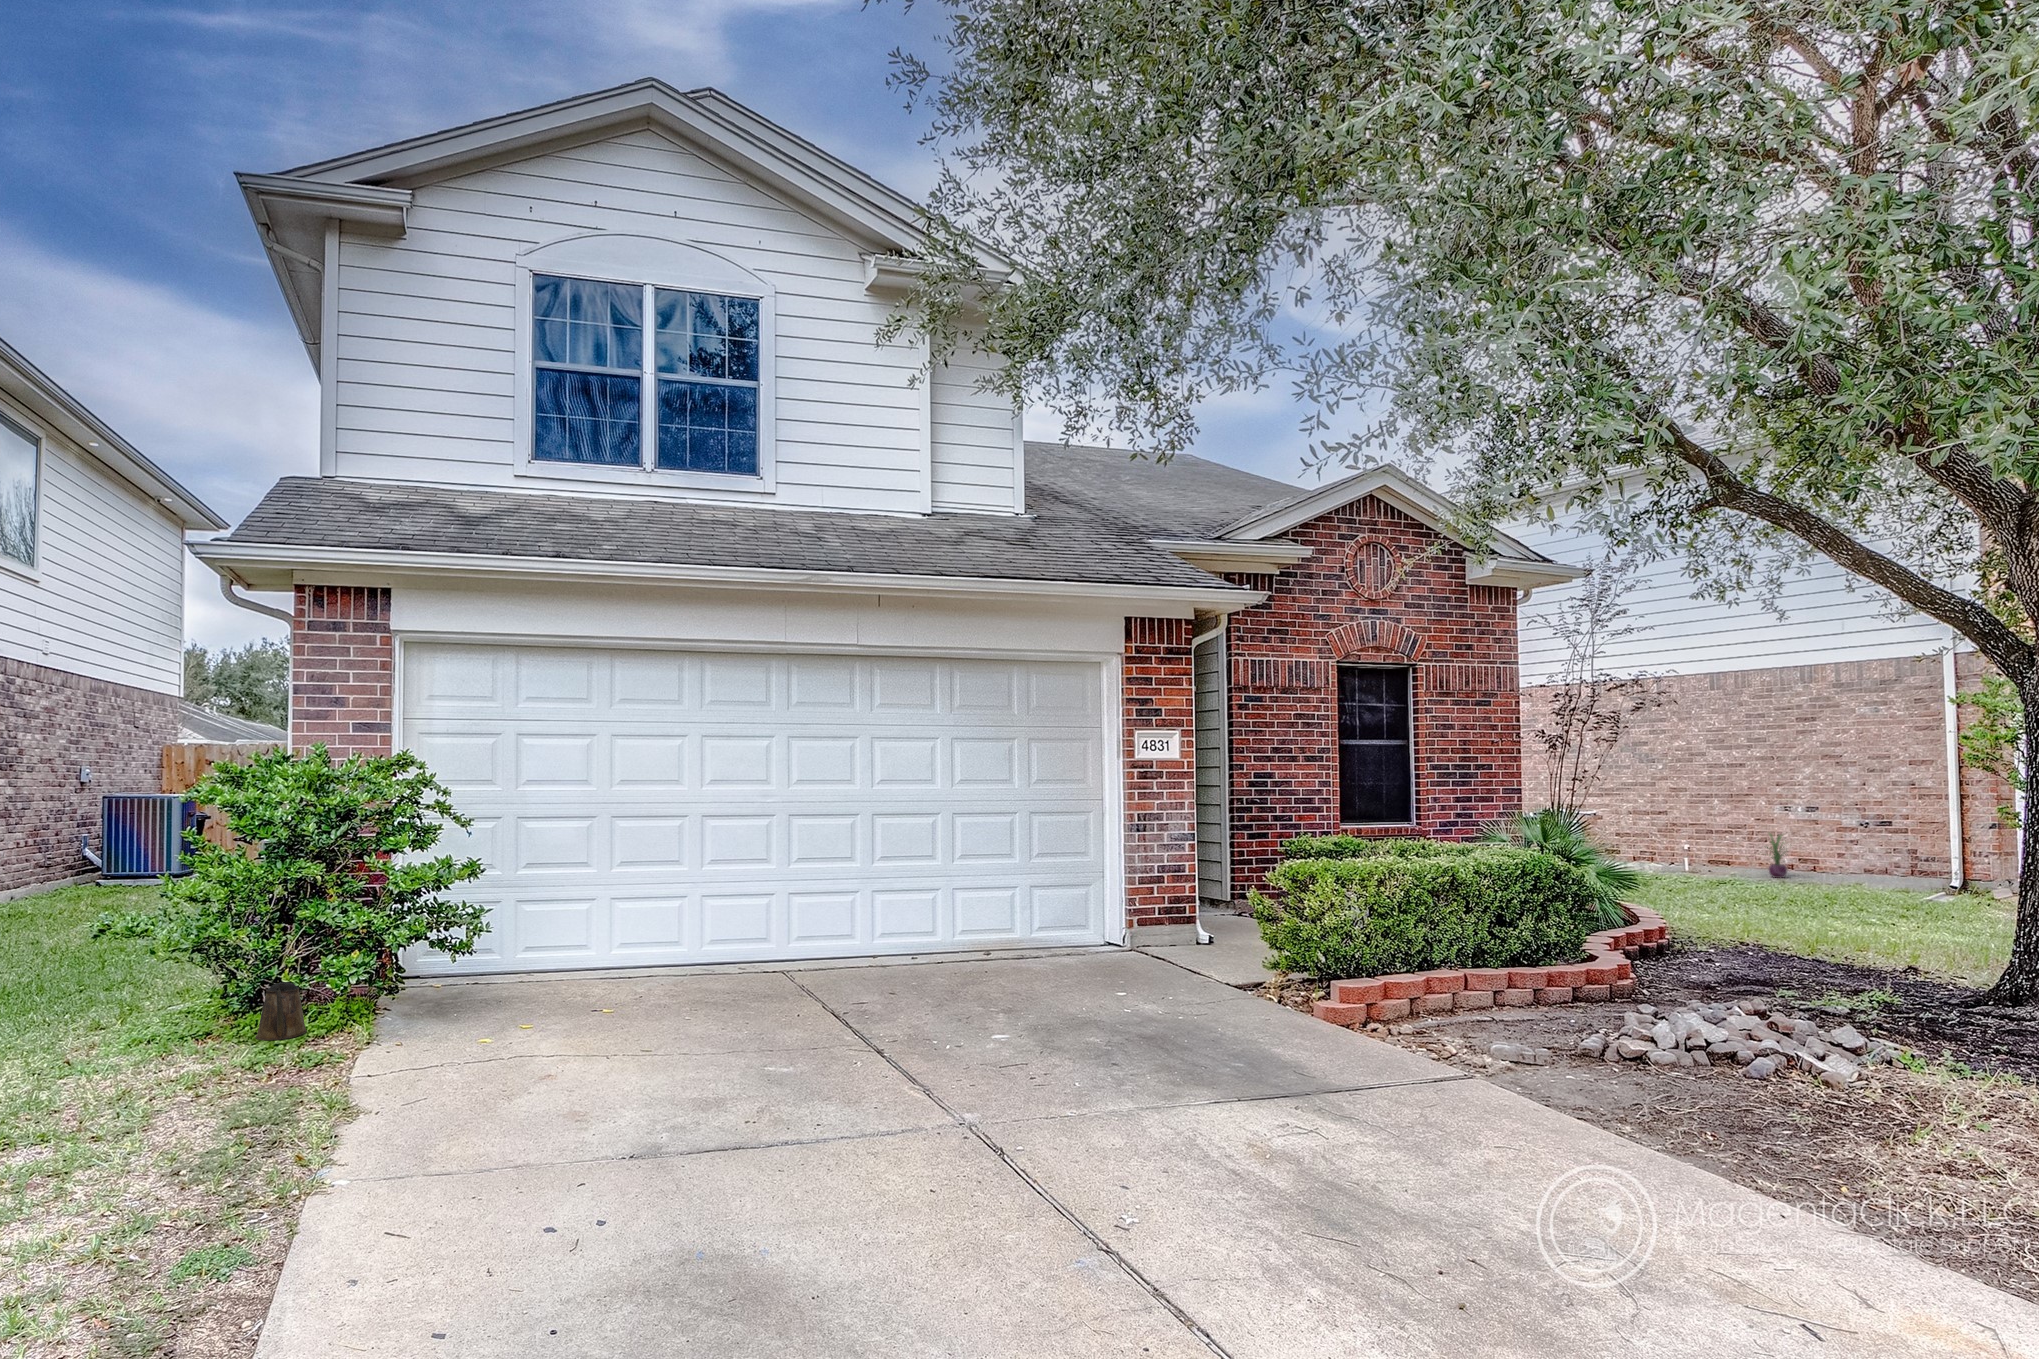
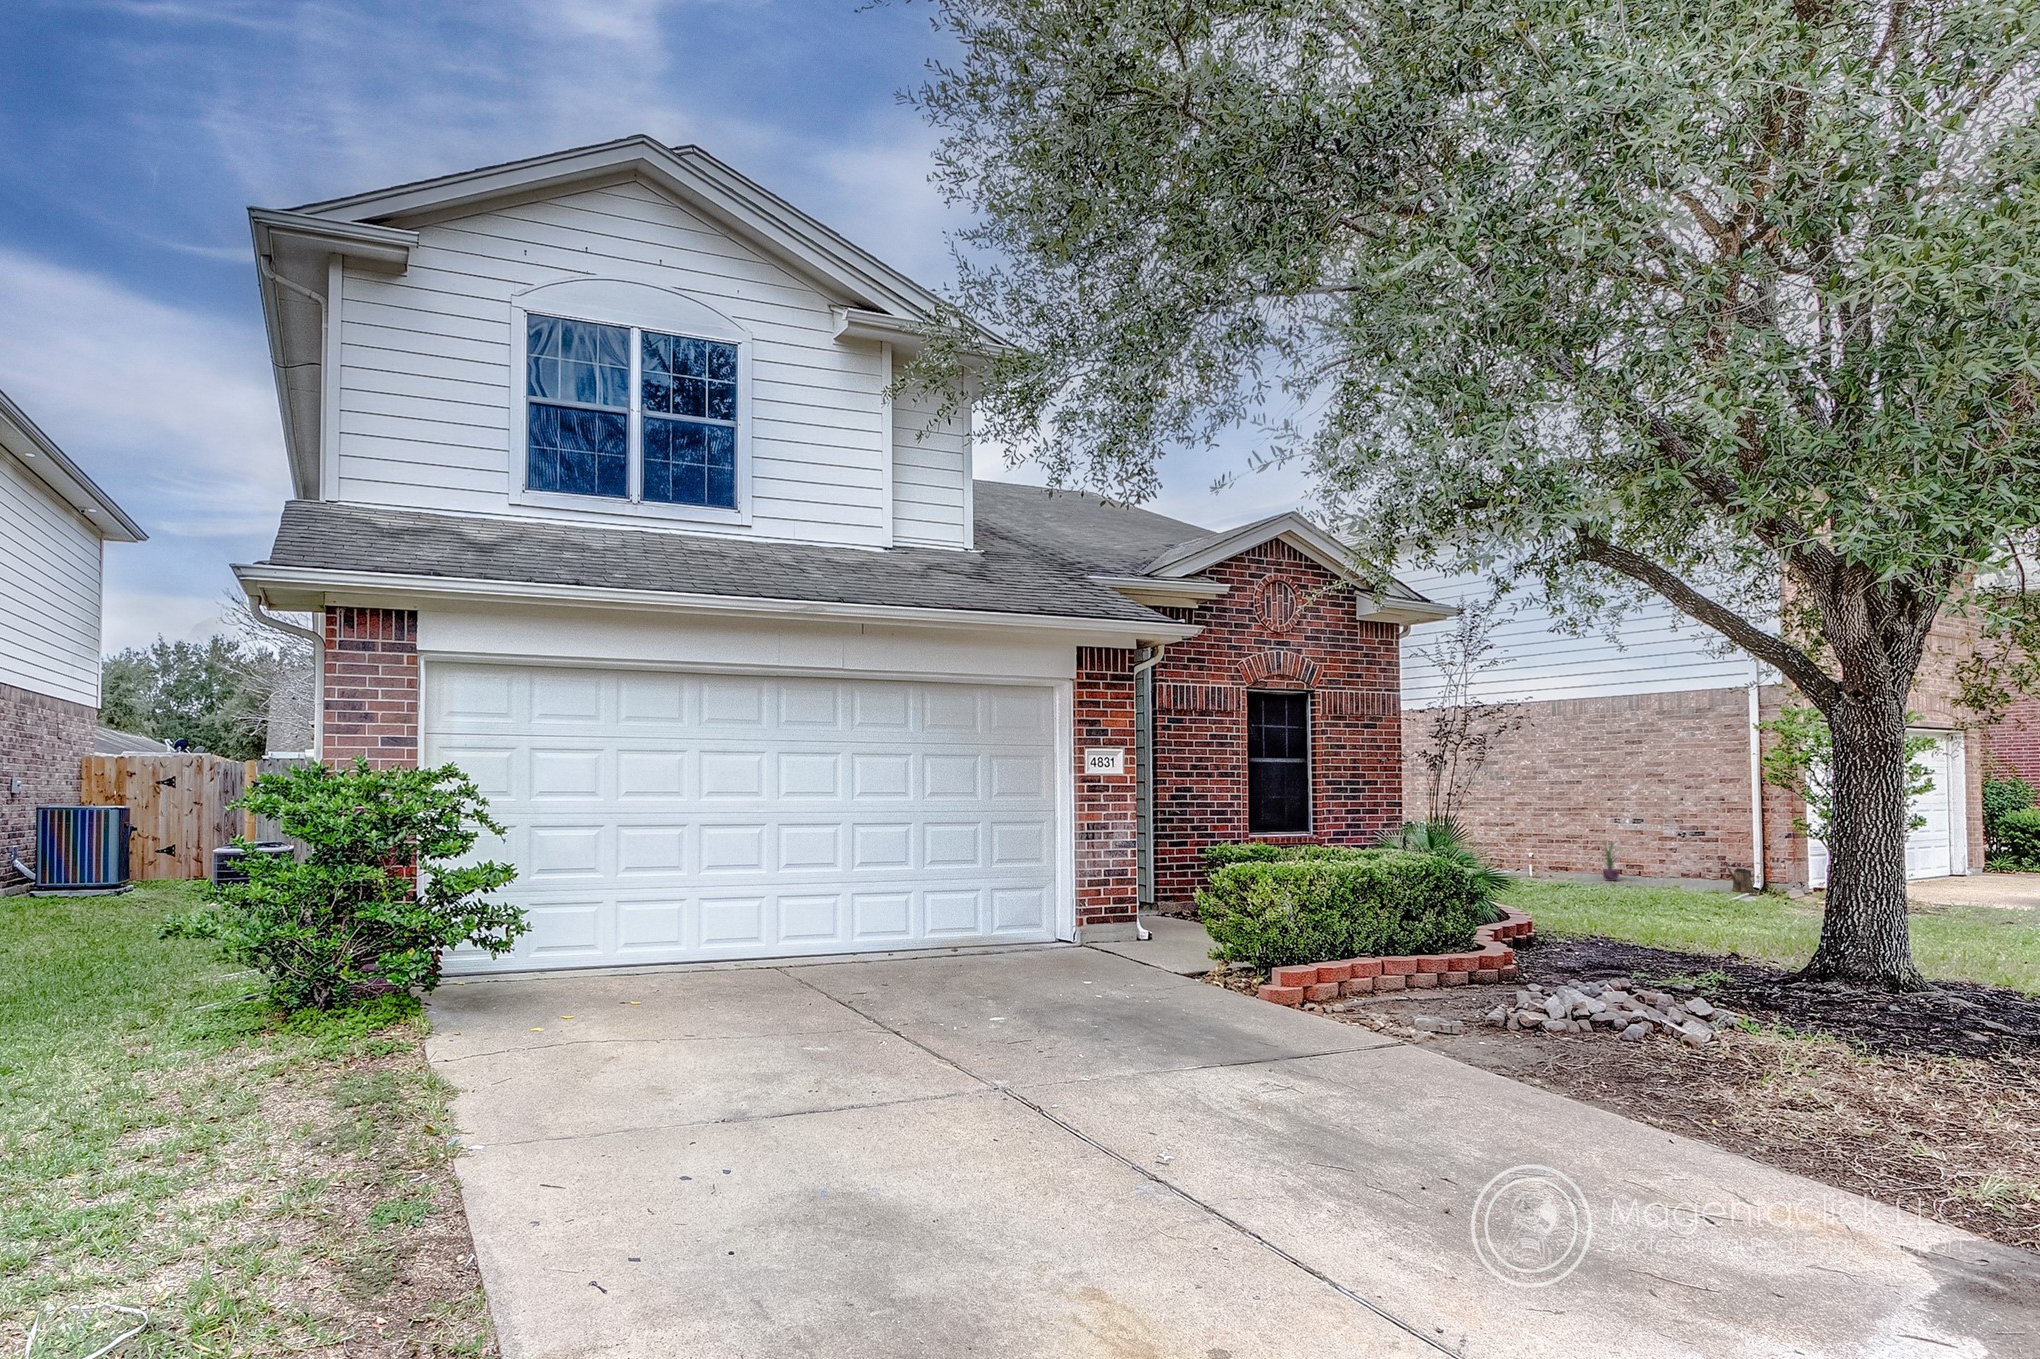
watering can: present [256,982,307,1040] -> present [1726,867,1754,892]

